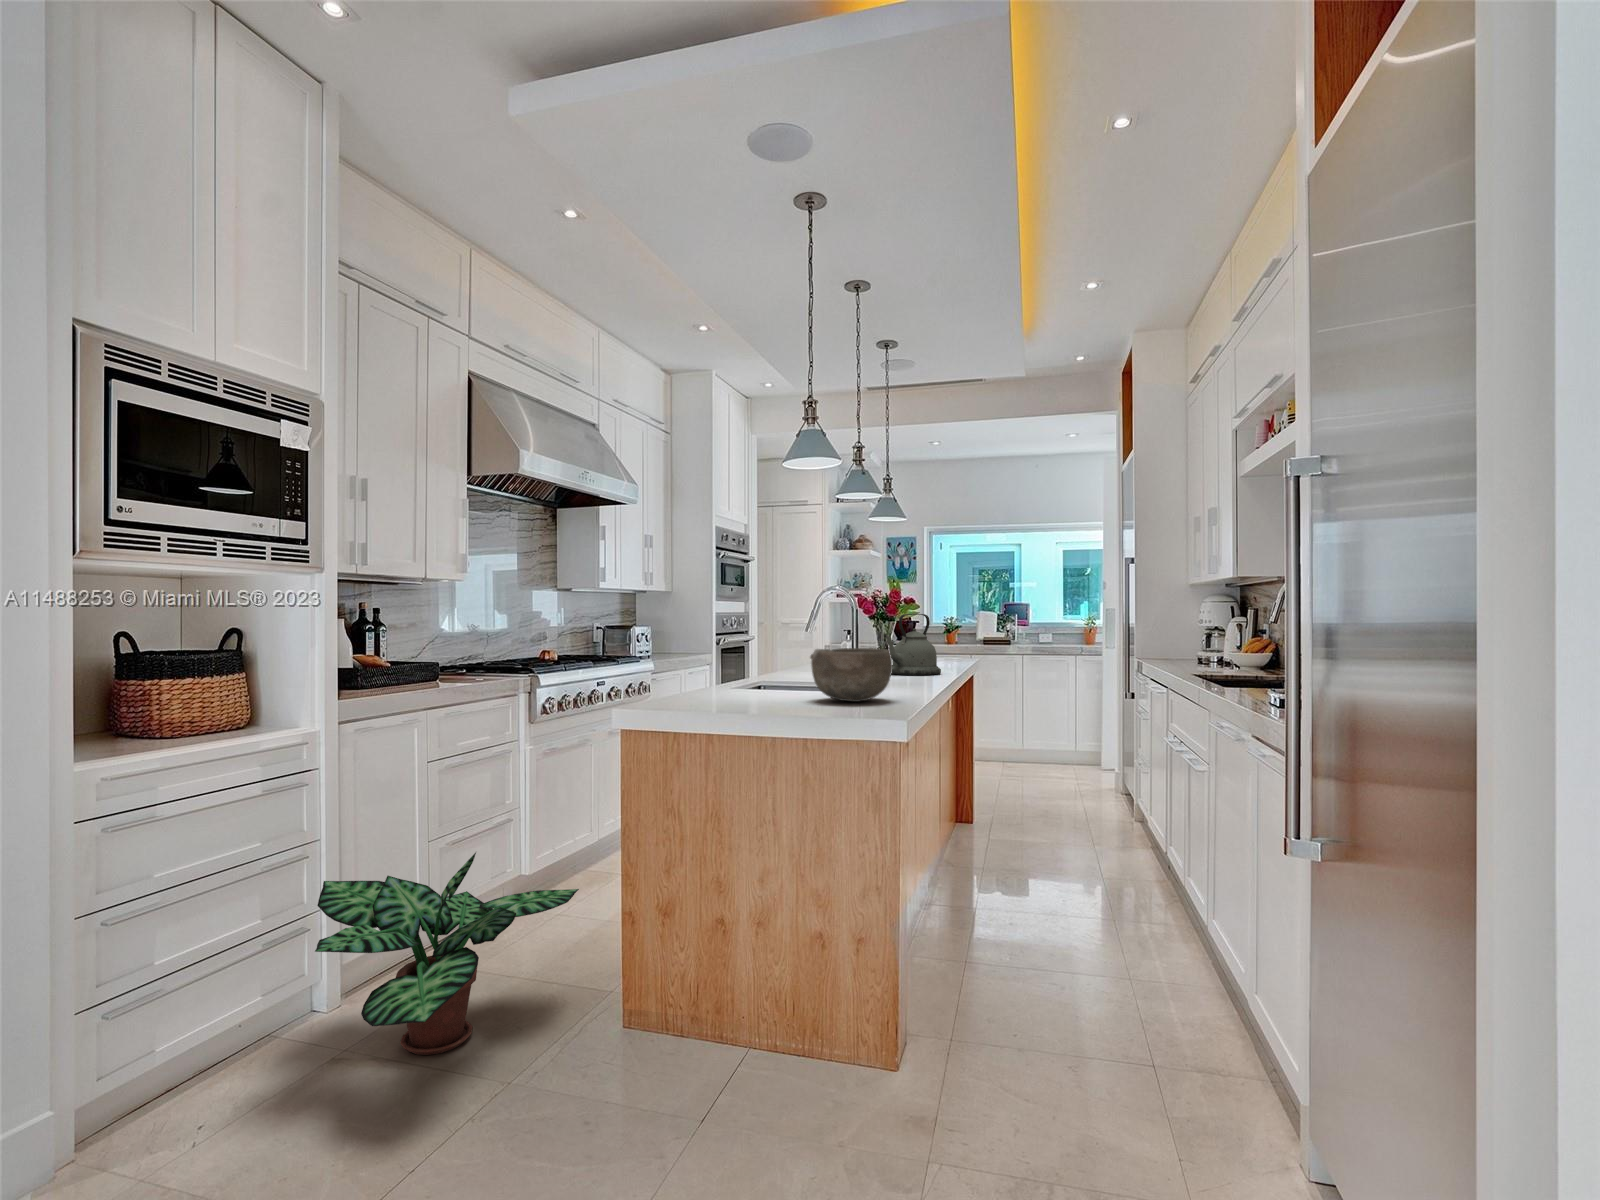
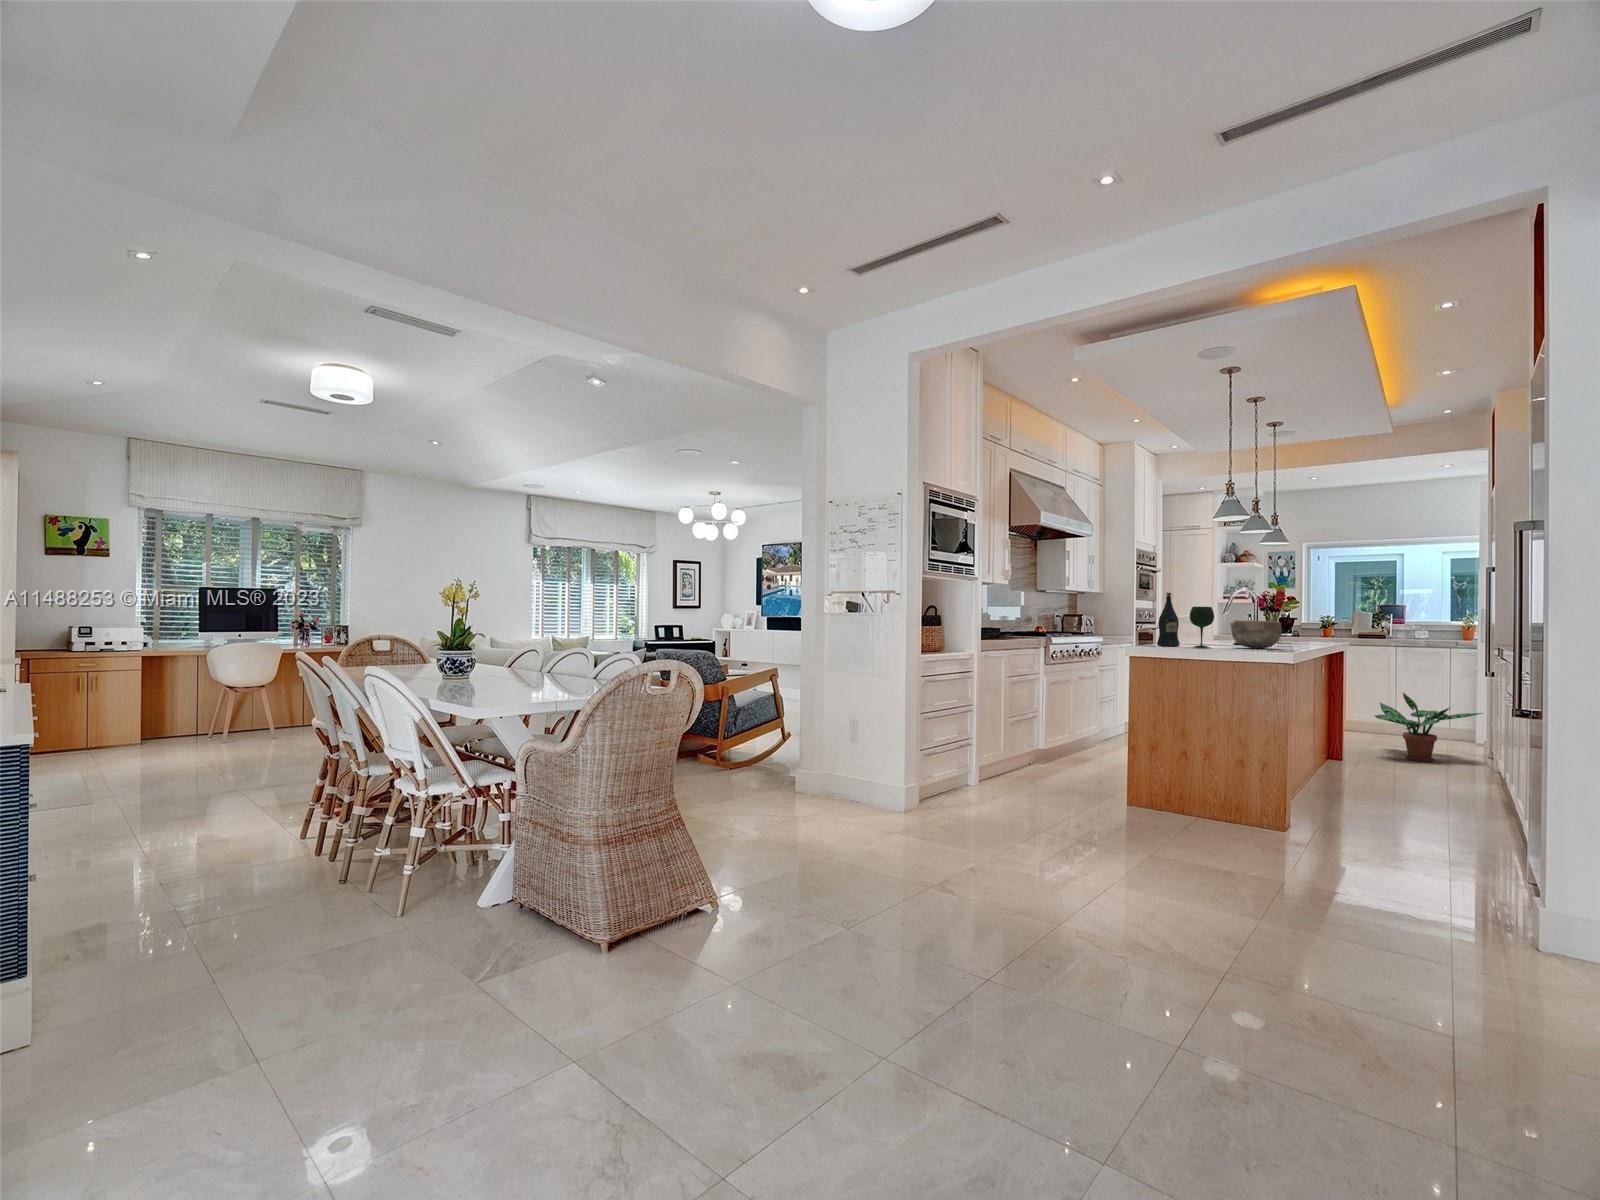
wine bottle: none [684,598,724,704] -> present [1157,593,1180,646]
kettle: present [884,614,941,675] -> none [1273,606,1315,645]
wine glass: none [736,626,778,708] -> present [1190,607,1214,648]
potted plant: present [315,853,579,1055] -> present [1375,693,1483,762]

